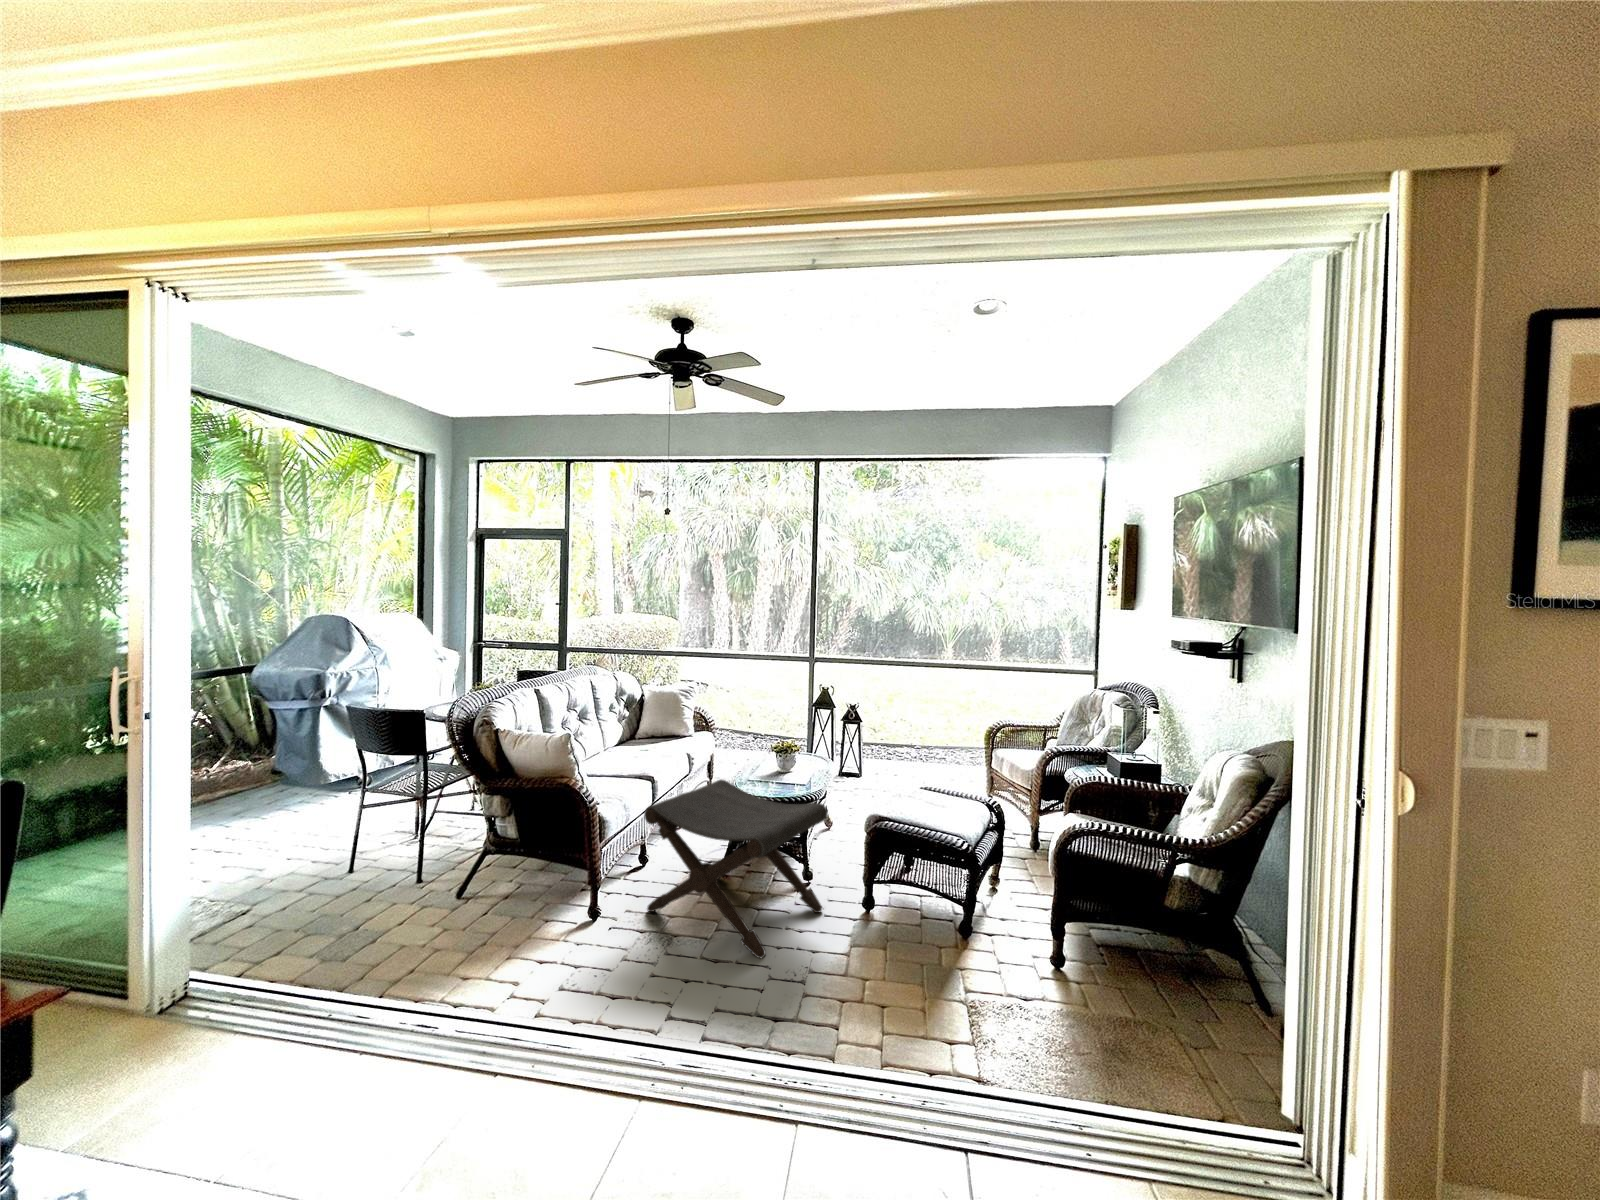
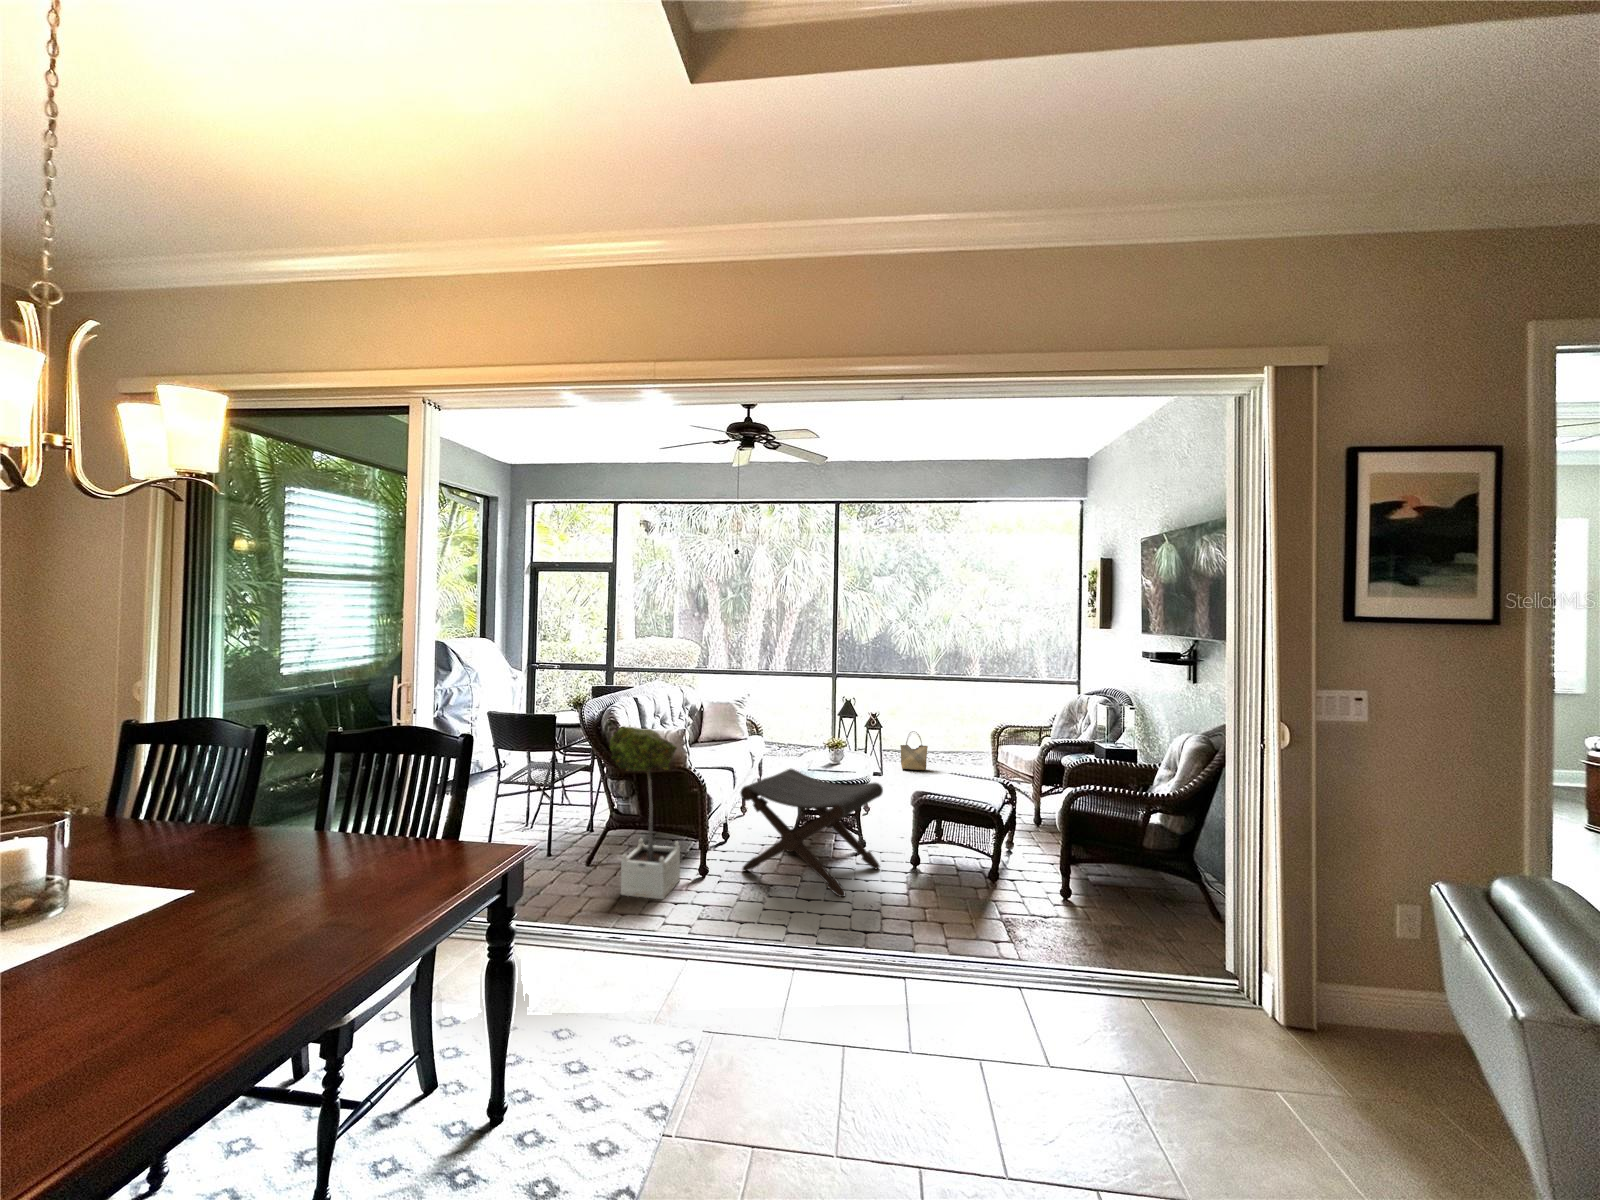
woven basket: none [884,724,916,769] -> present [900,732,928,770]
potted tree: none [463,731,563,955] -> present [609,726,680,899]

